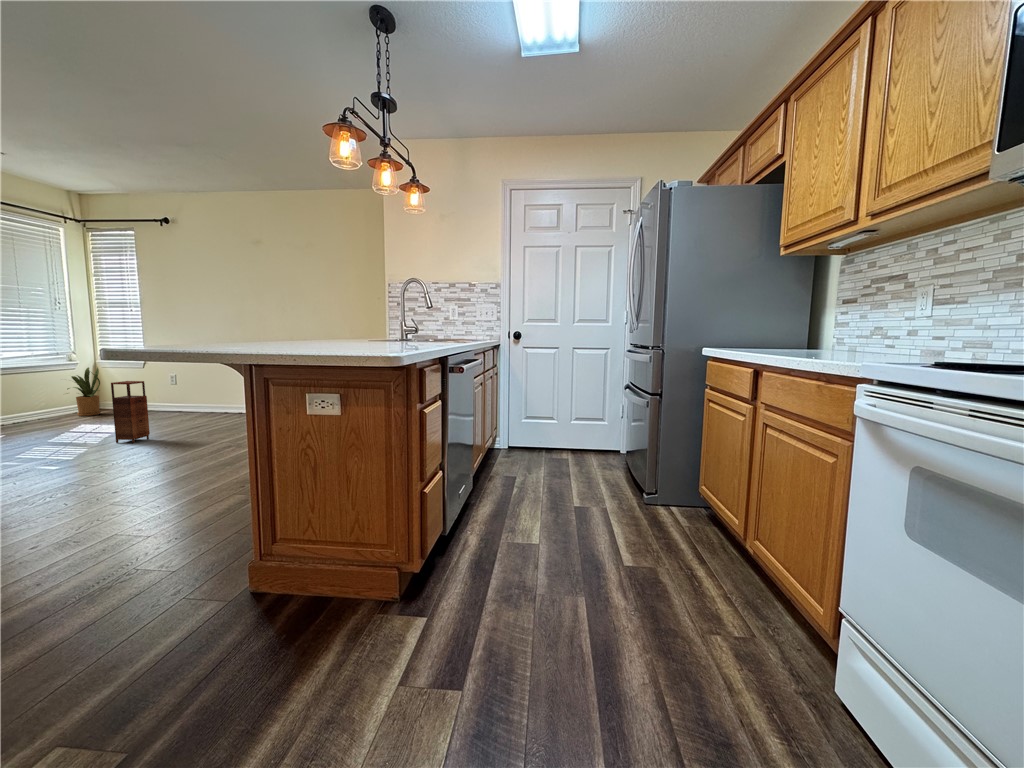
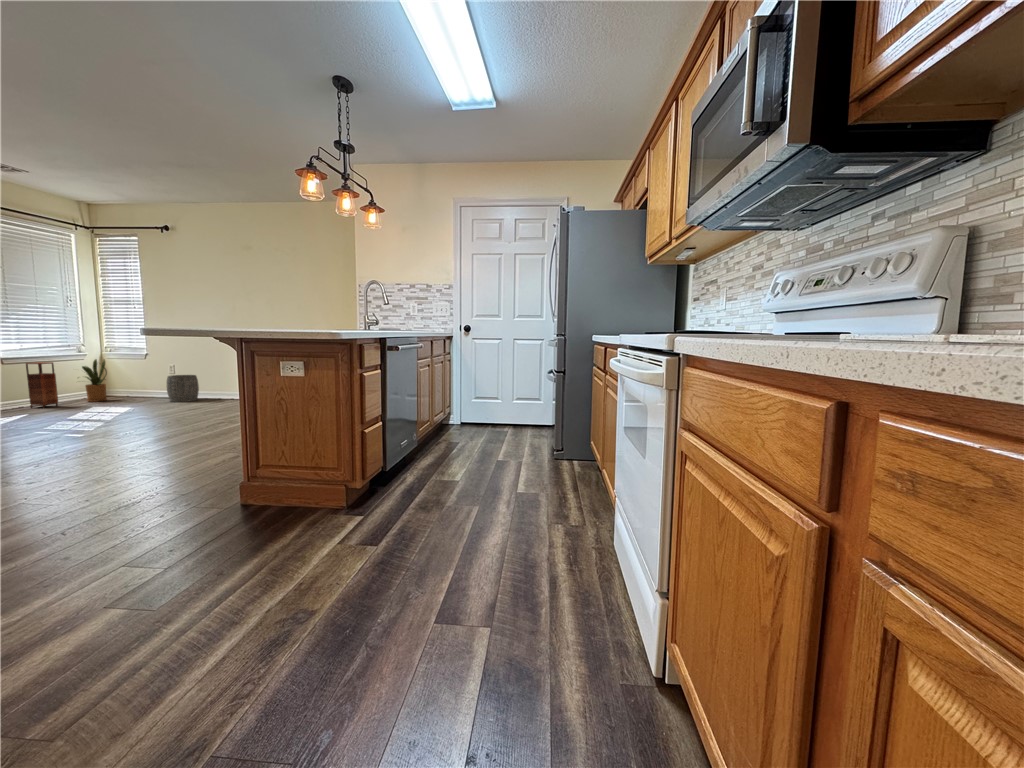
storage cabinet: present [111,381,150,443] -> present [26,362,58,408]
woven basket: none [166,385,202,416] -> present [167,375,199,402]

